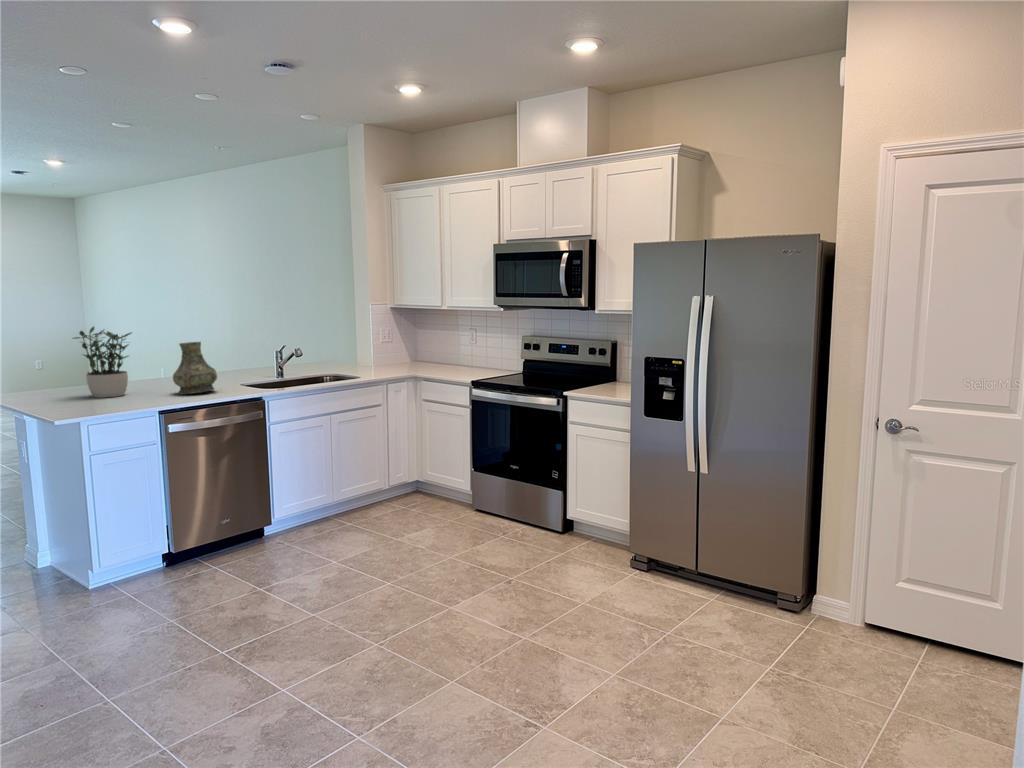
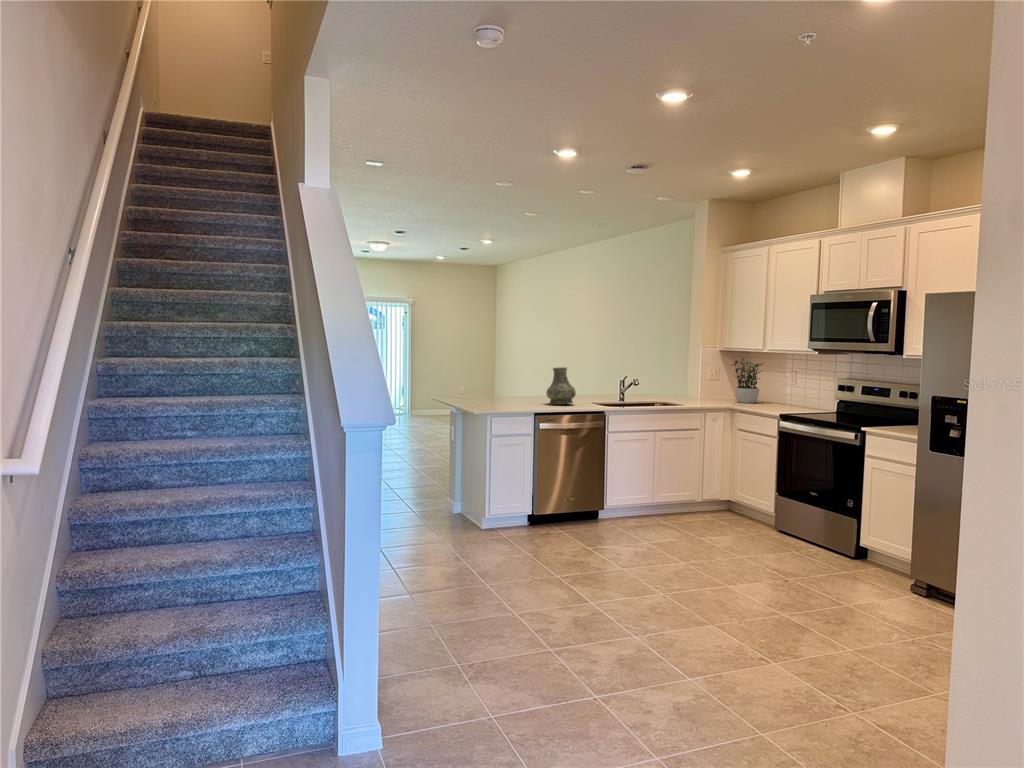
potted plant: present [73,327,131,398] -> present [732,358,763,403]

